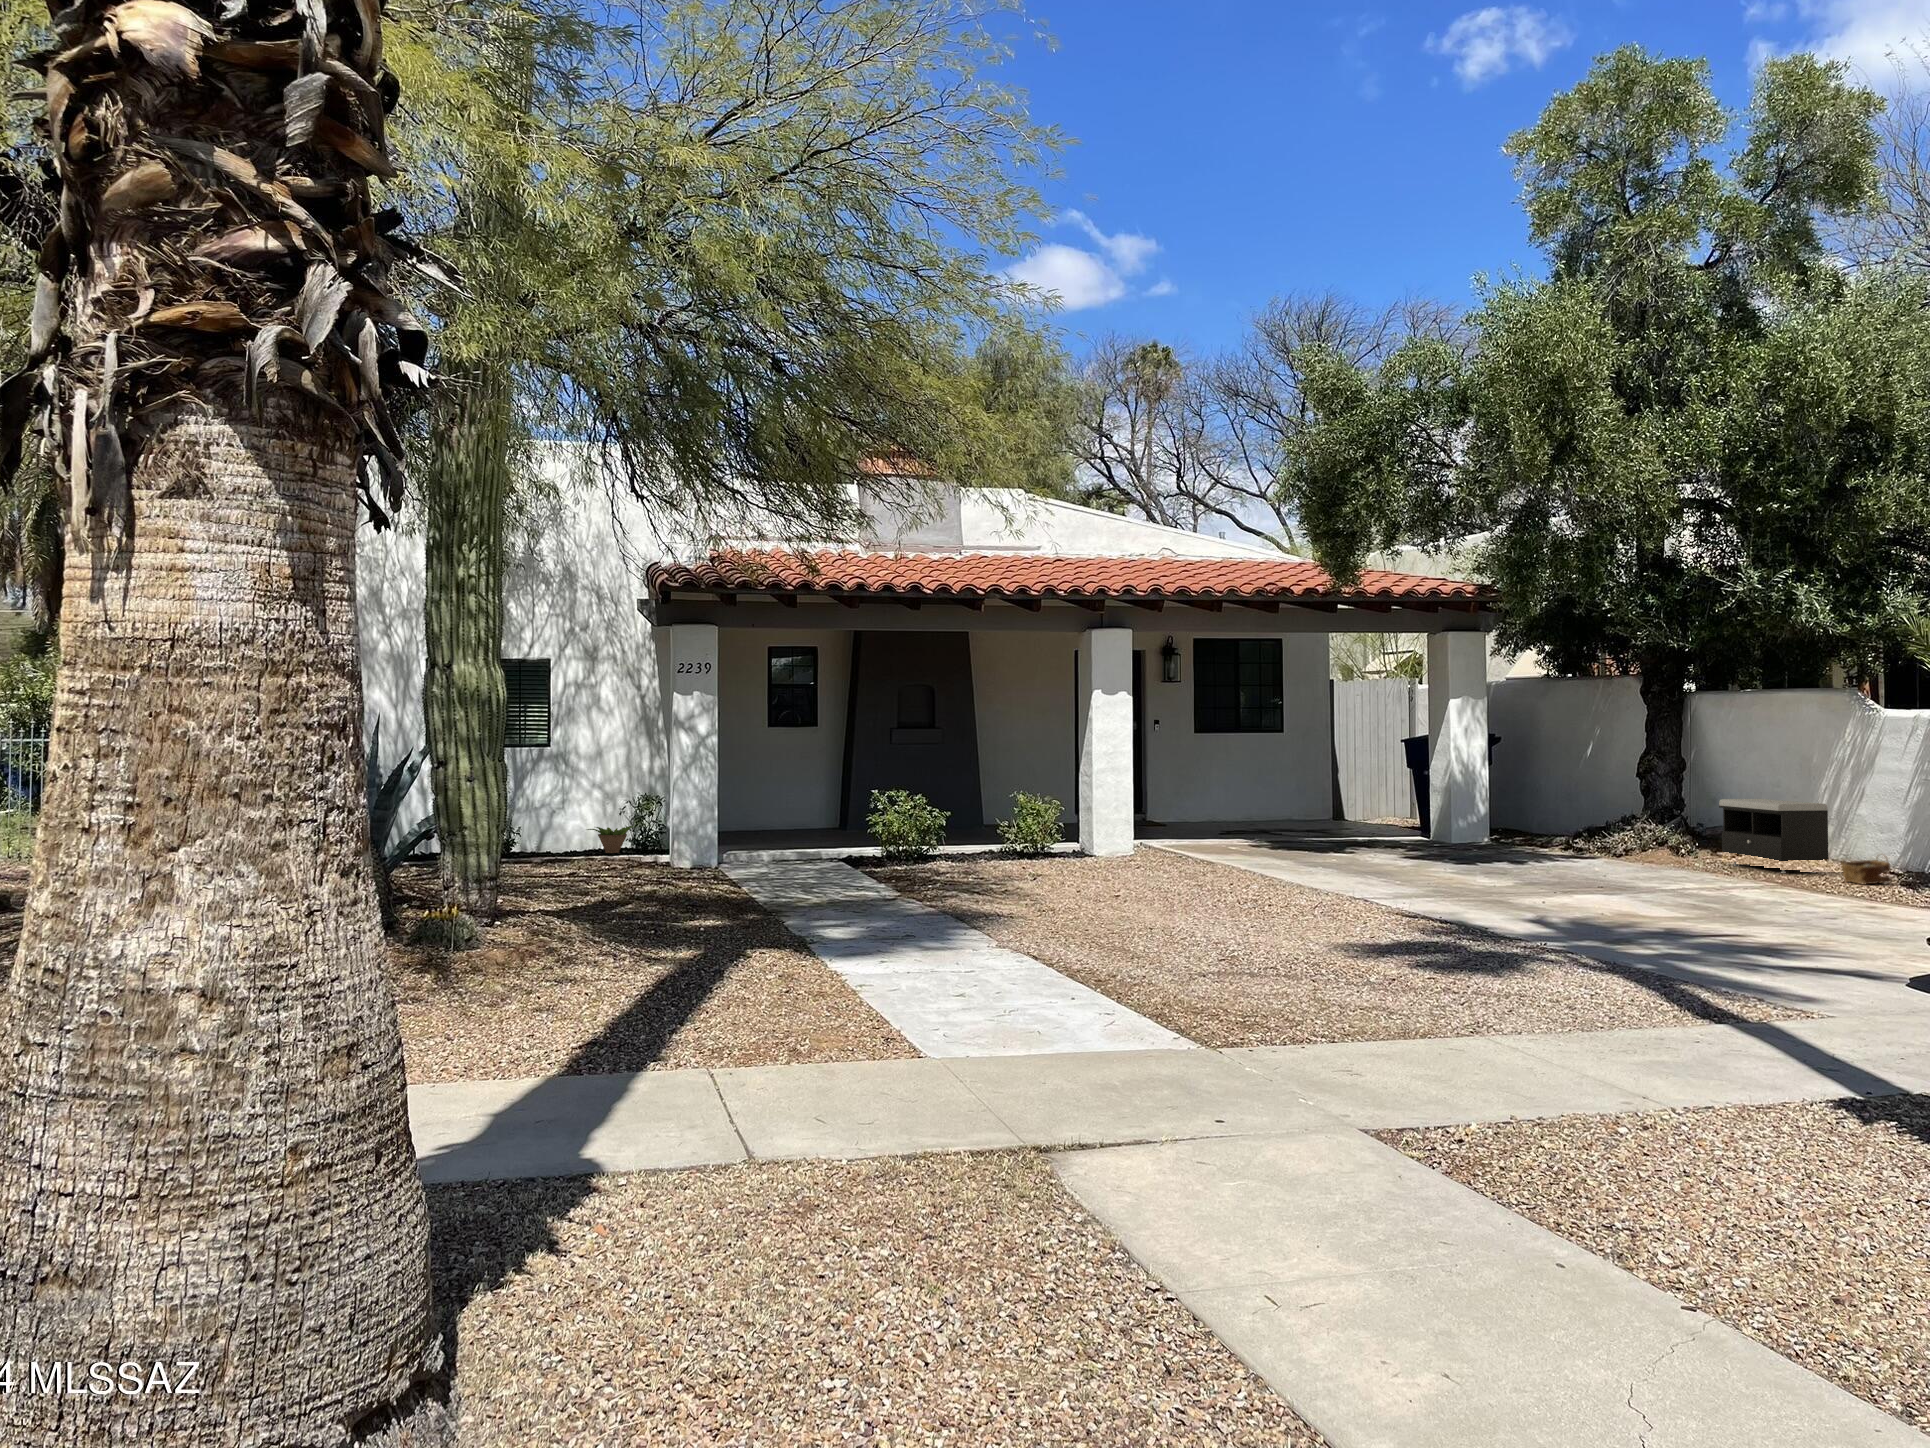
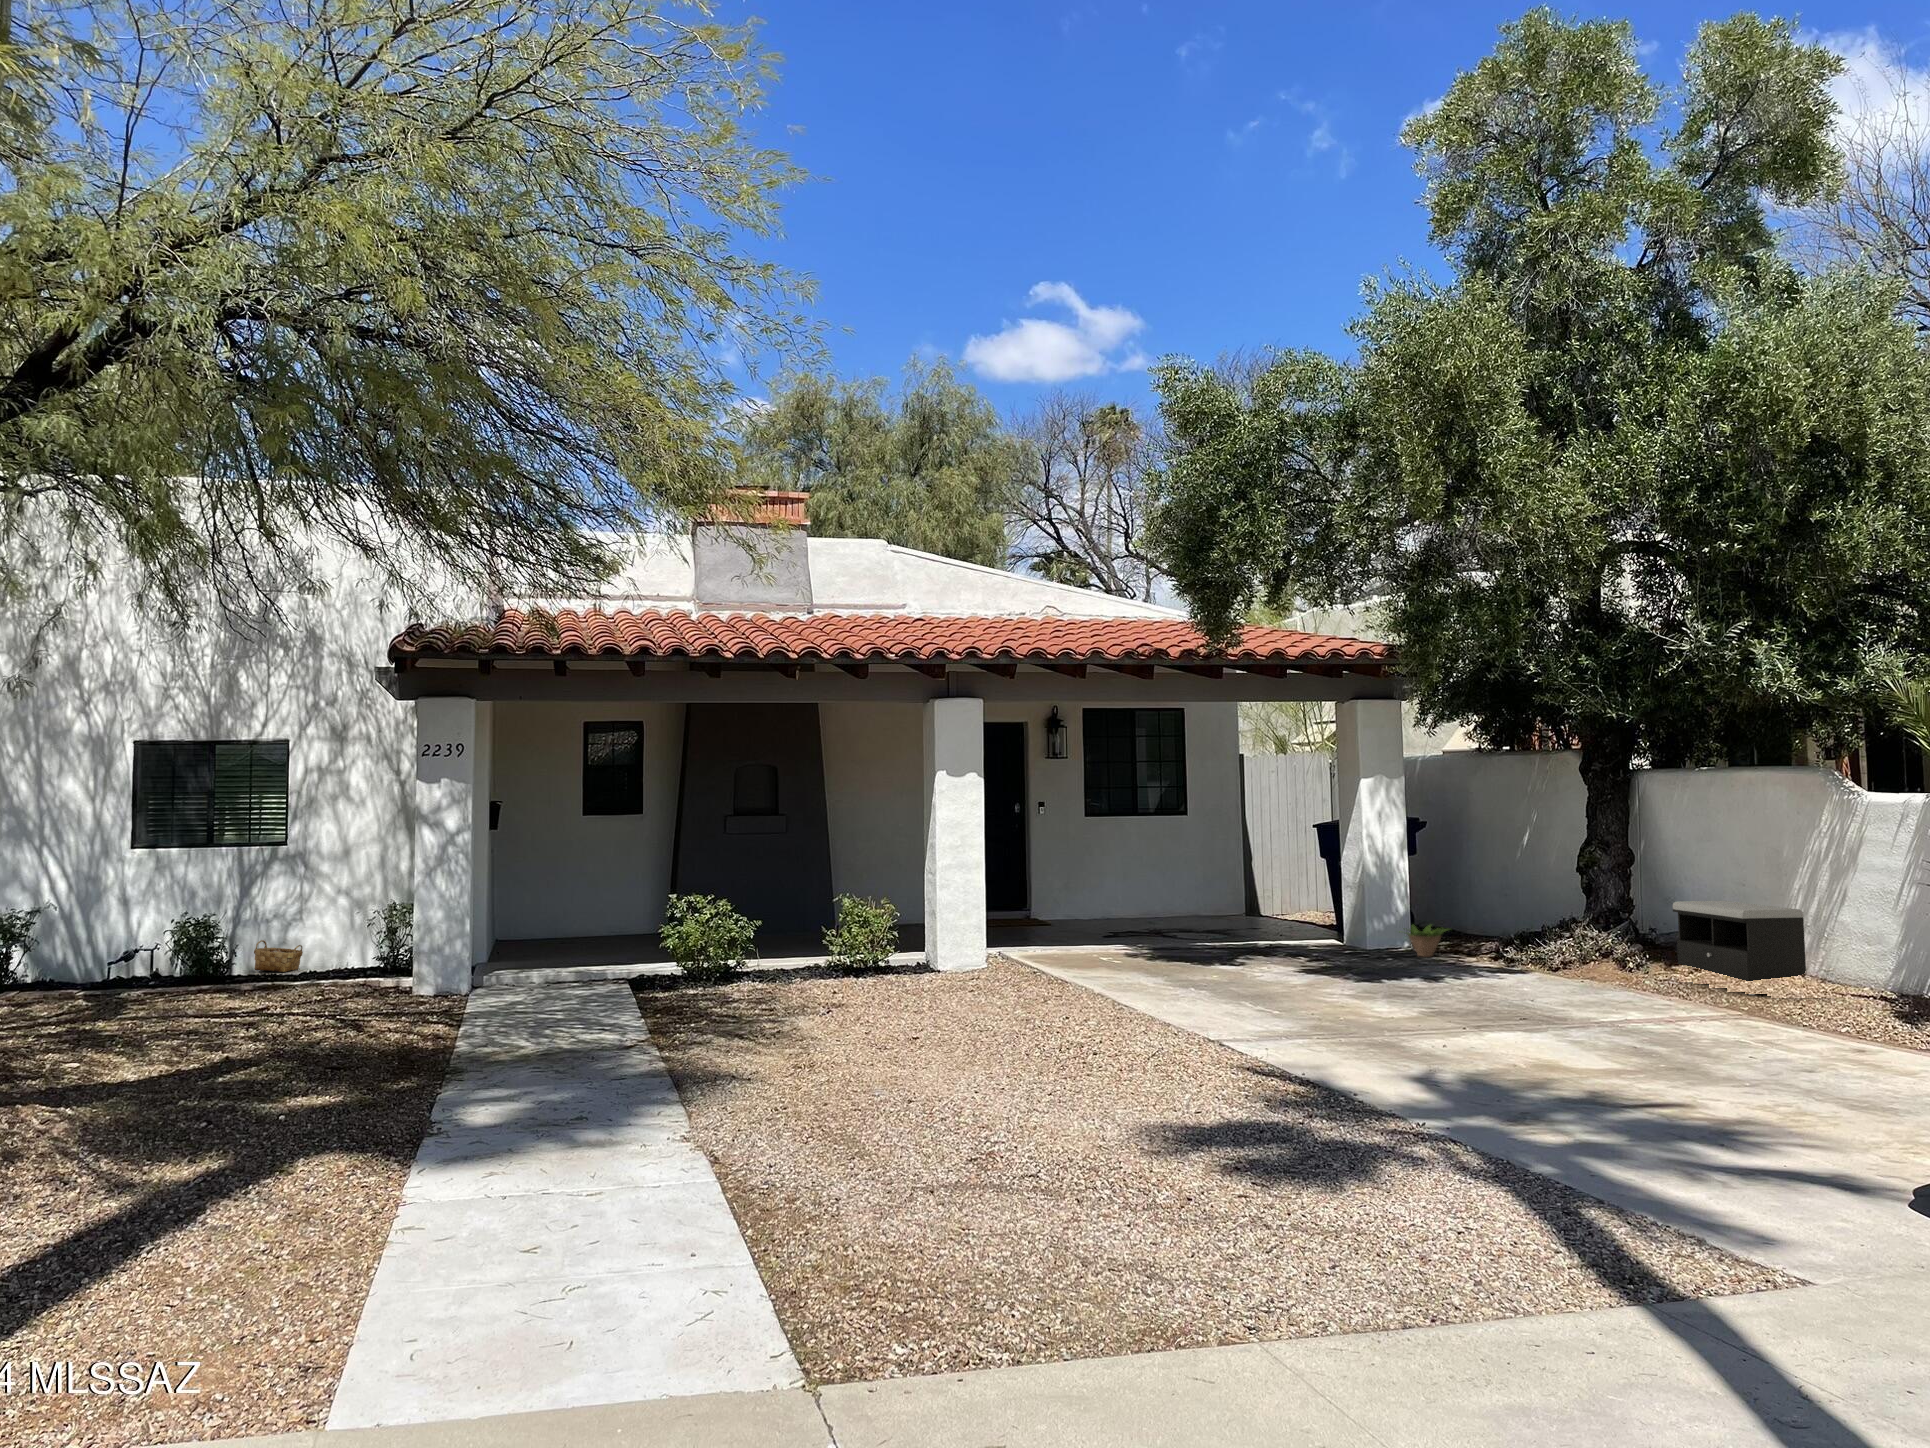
decorative plant: present [587,826,634,853] -> present [1407,925,1448,956]
woven basket: present [1841,856,1892,884] -> present [254,940,303,972]

